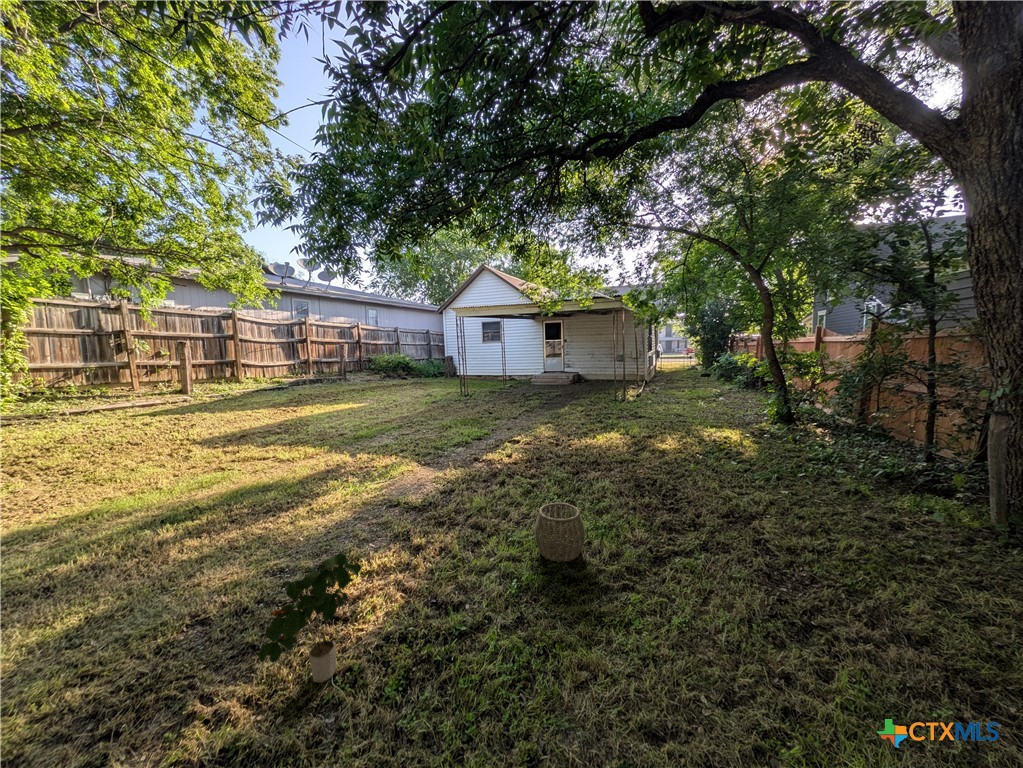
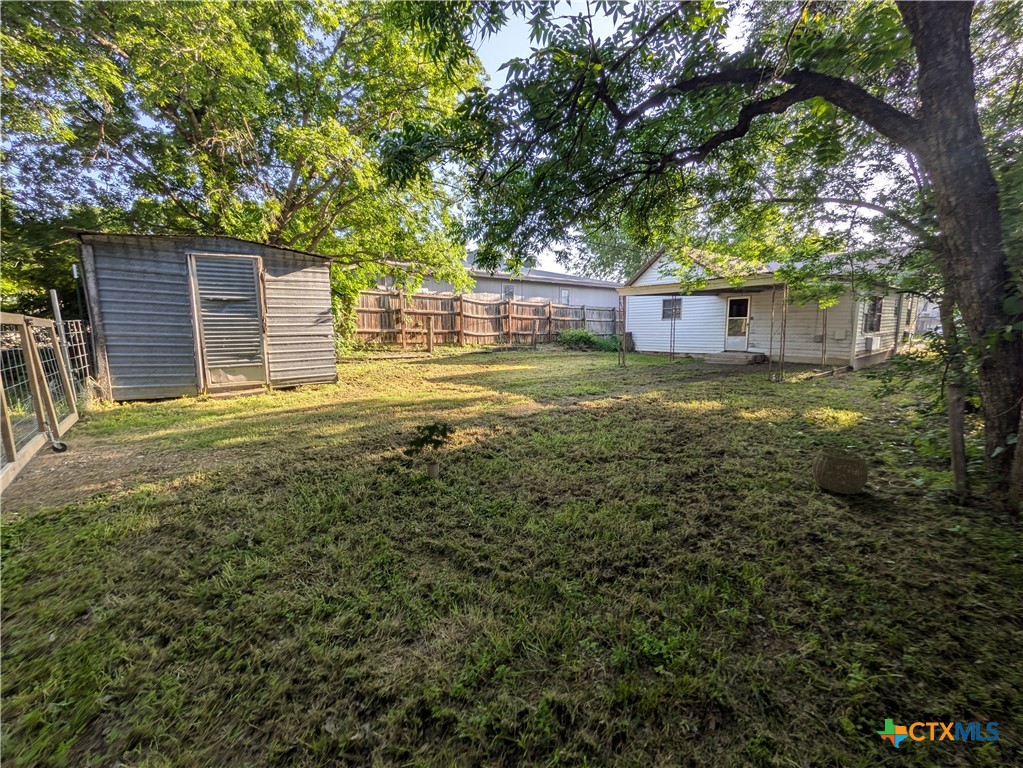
woven basket: present [534,503,585,562] -> present [812,448,868,494]

